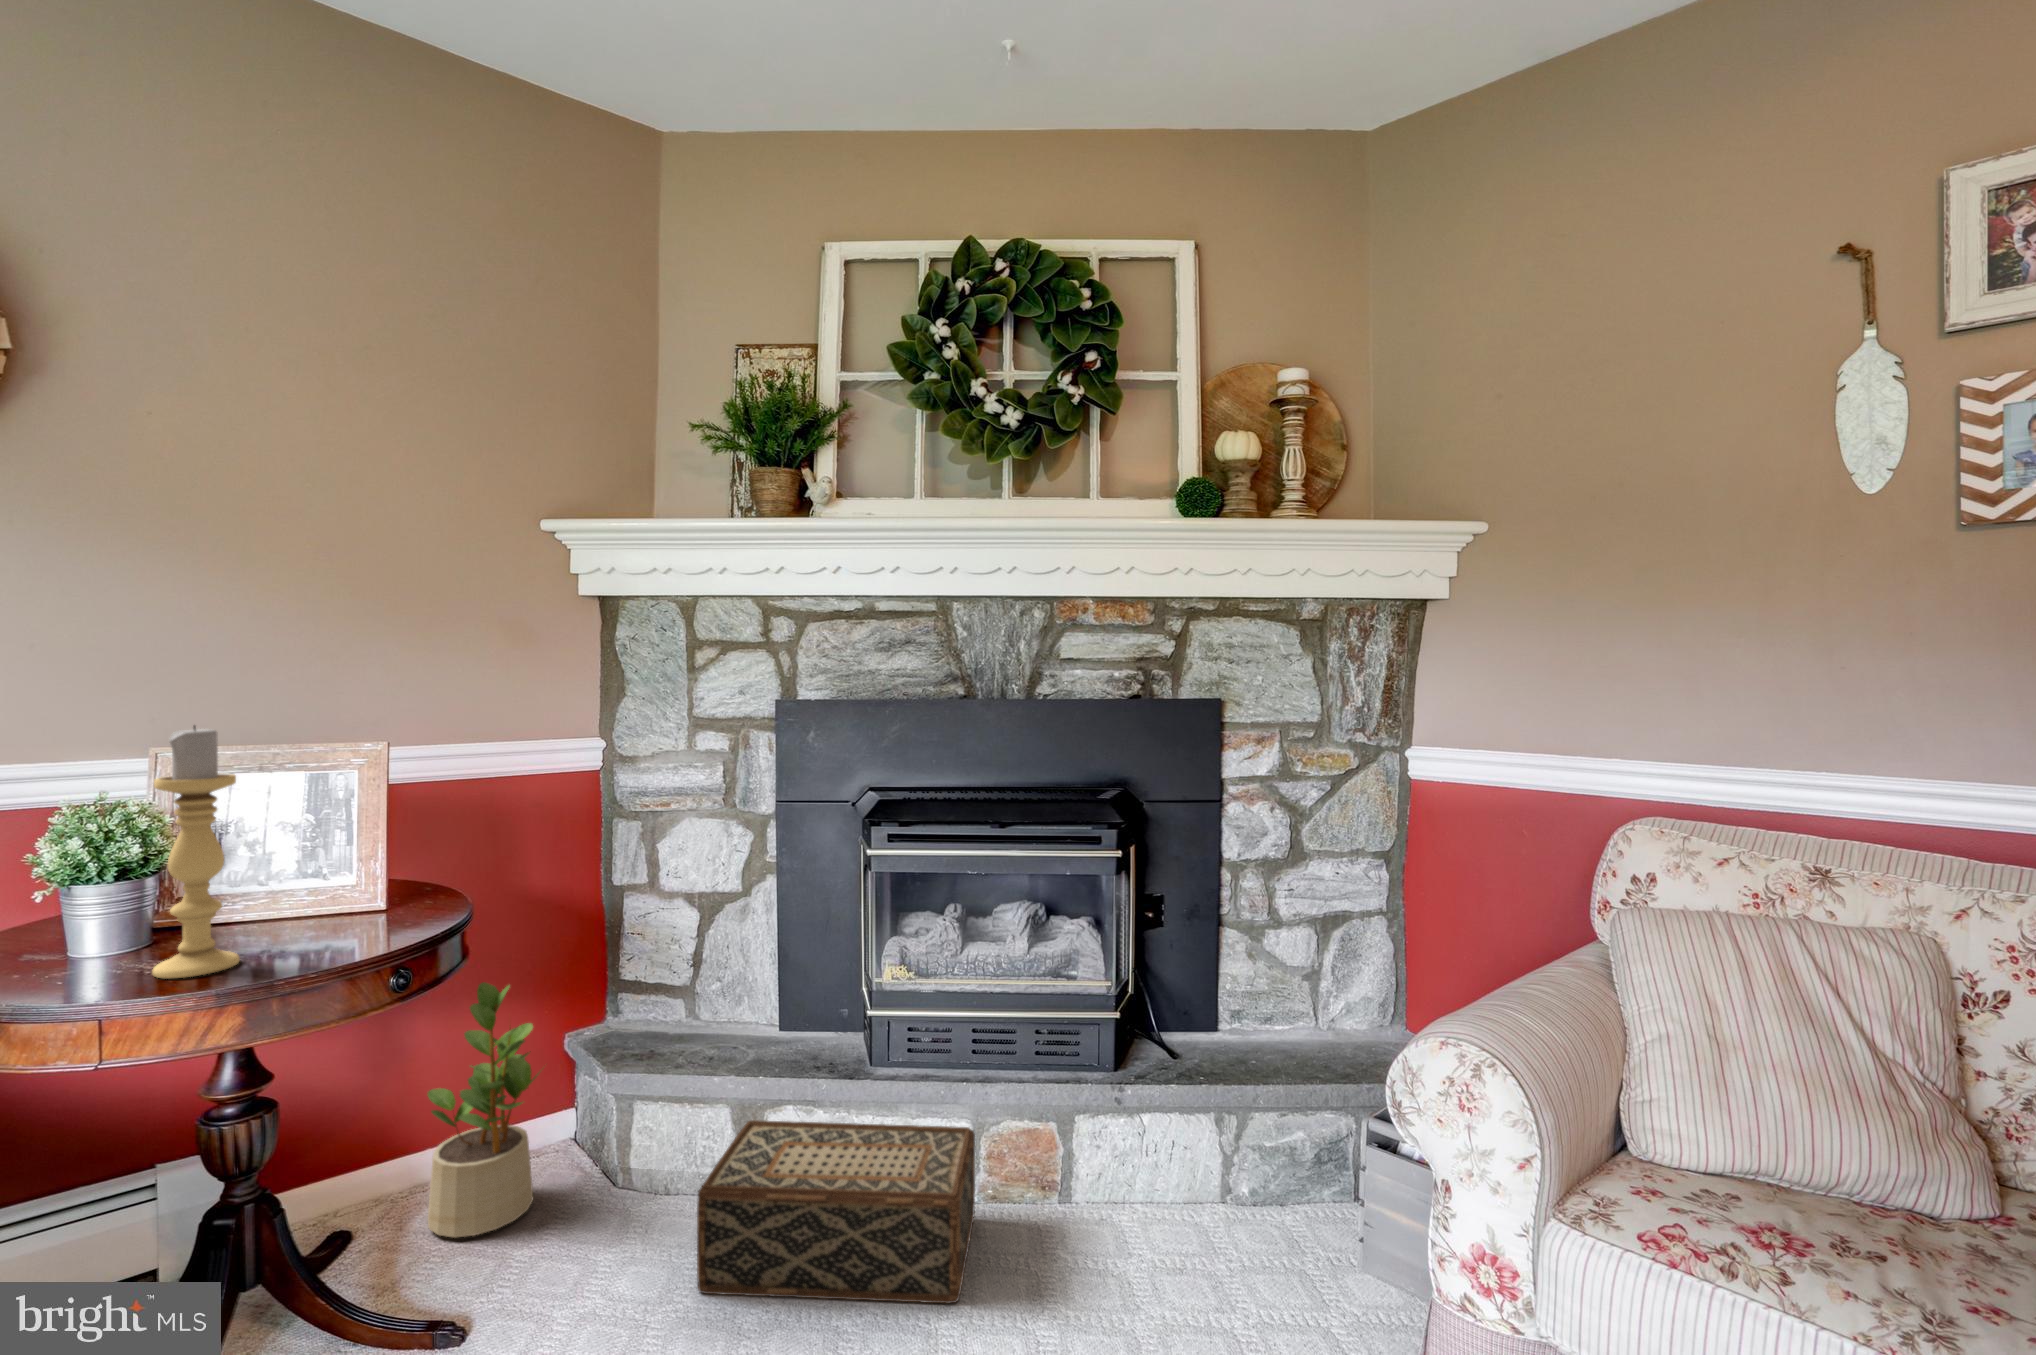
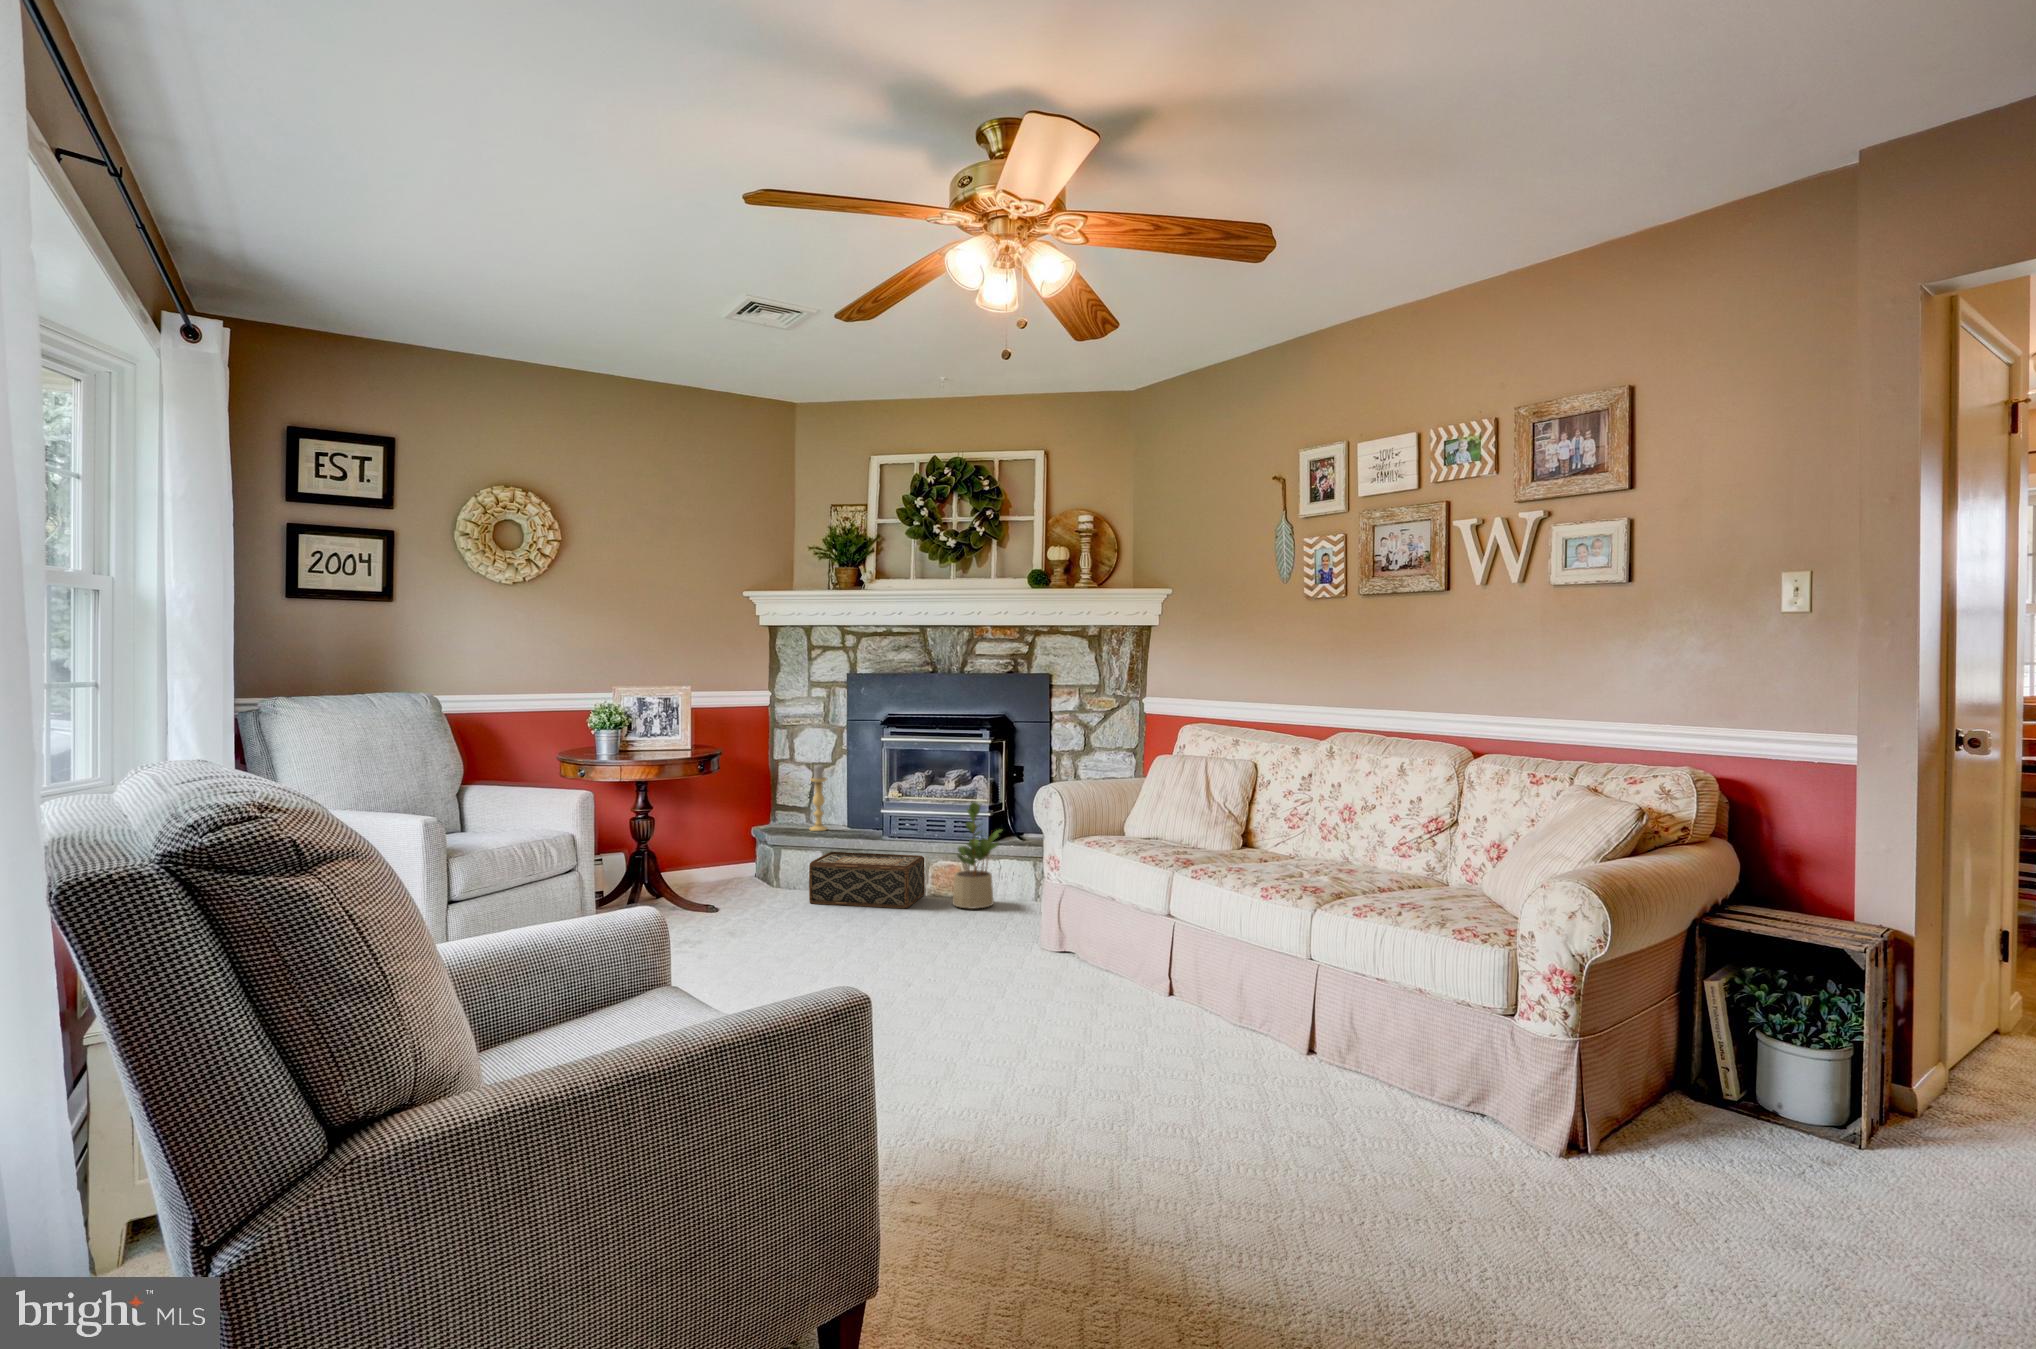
candle holder: present [152,726,240,978] -> present [810,765,827,831]
potted plant: present [427,982,539,1238] -> present [953,802,1001,908]

